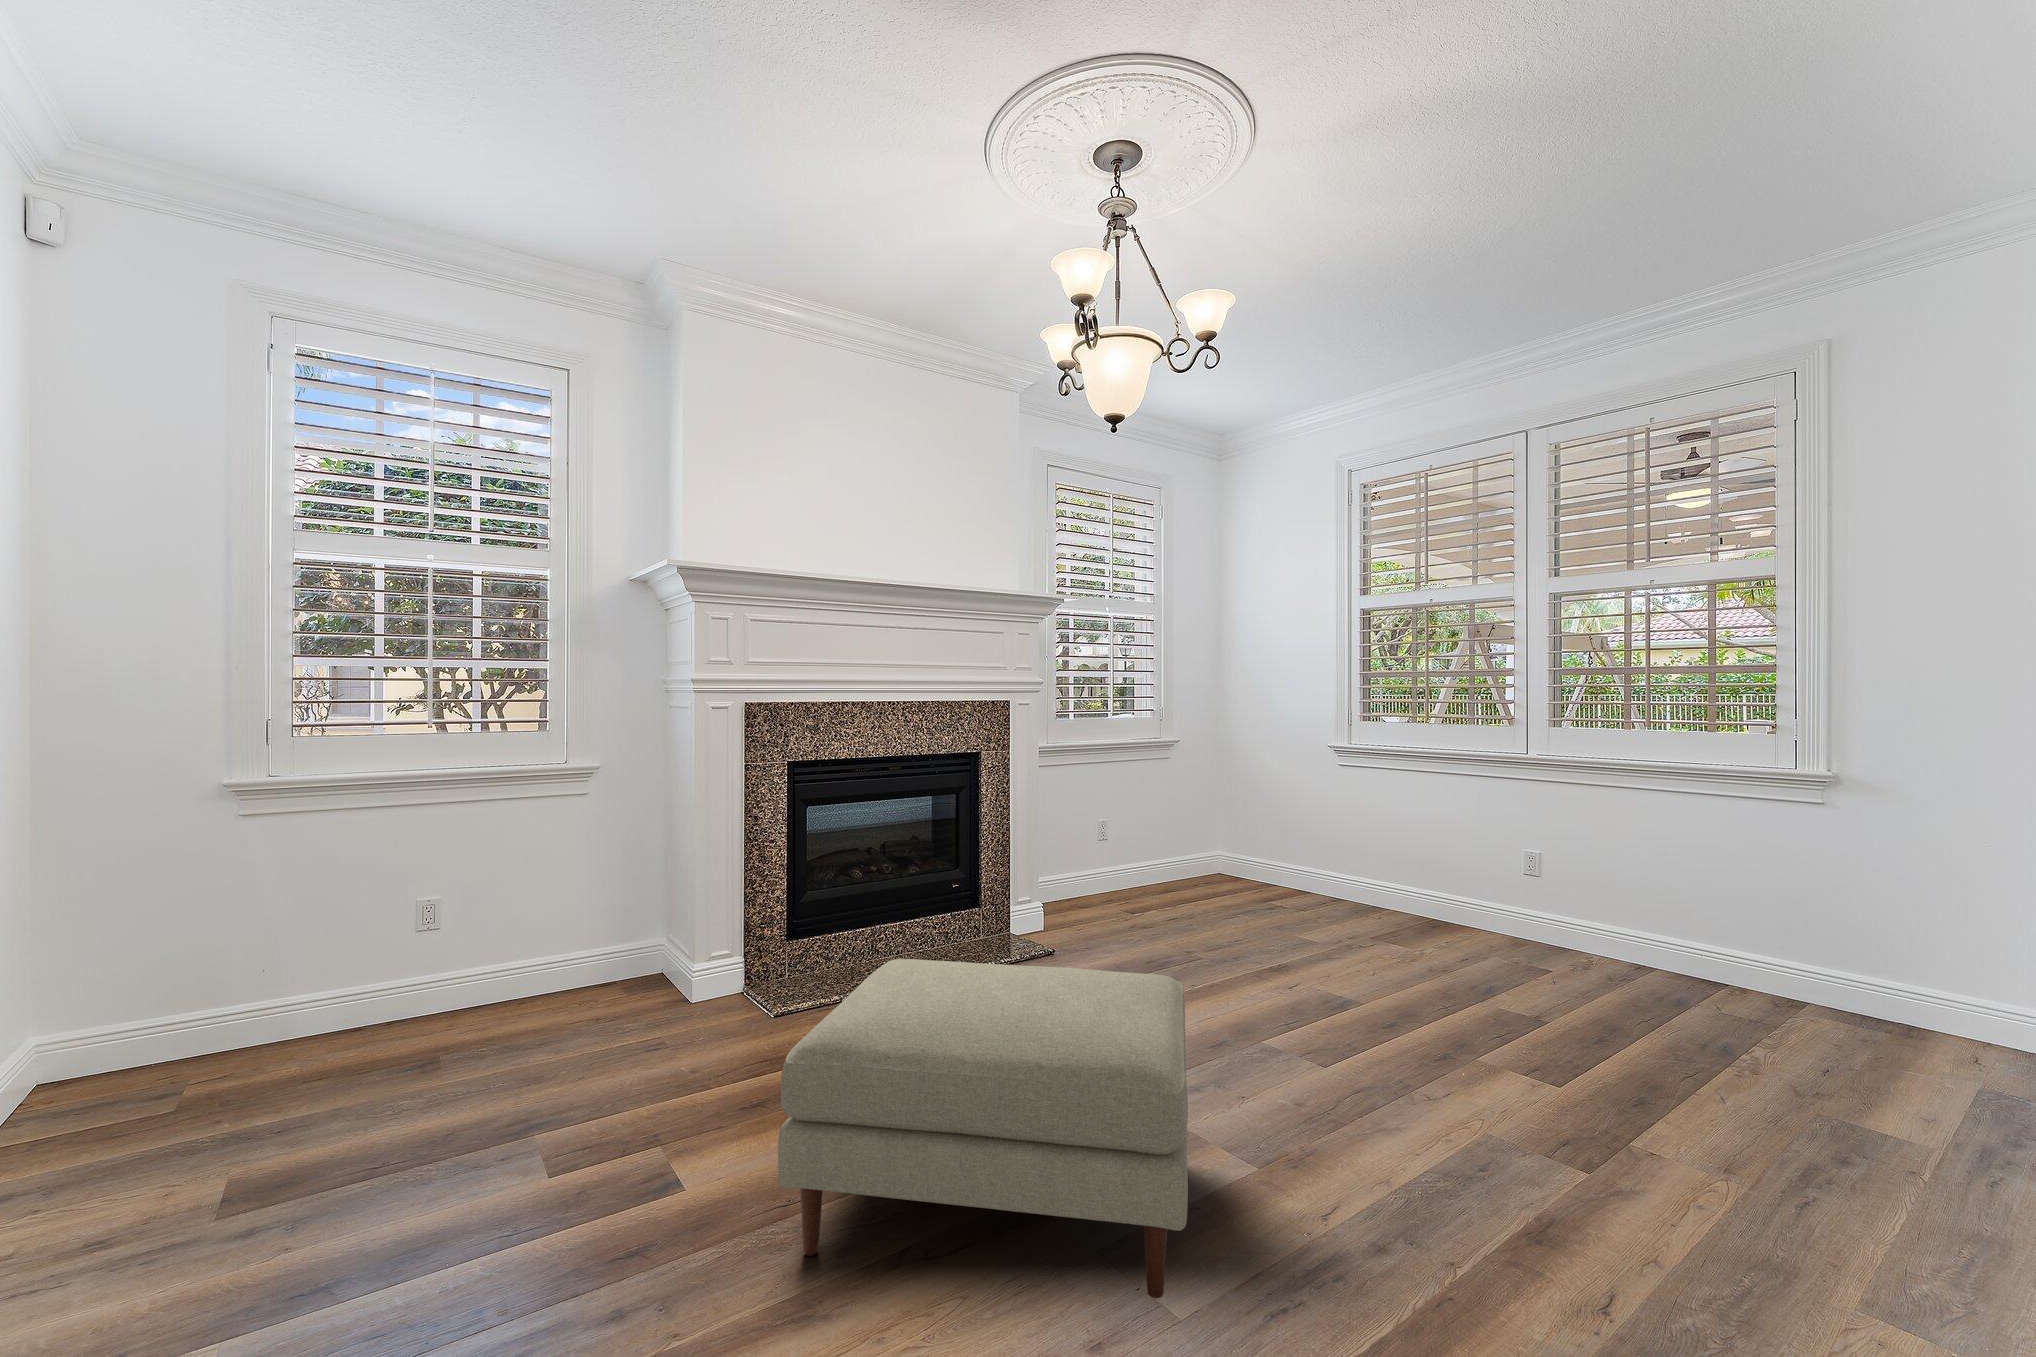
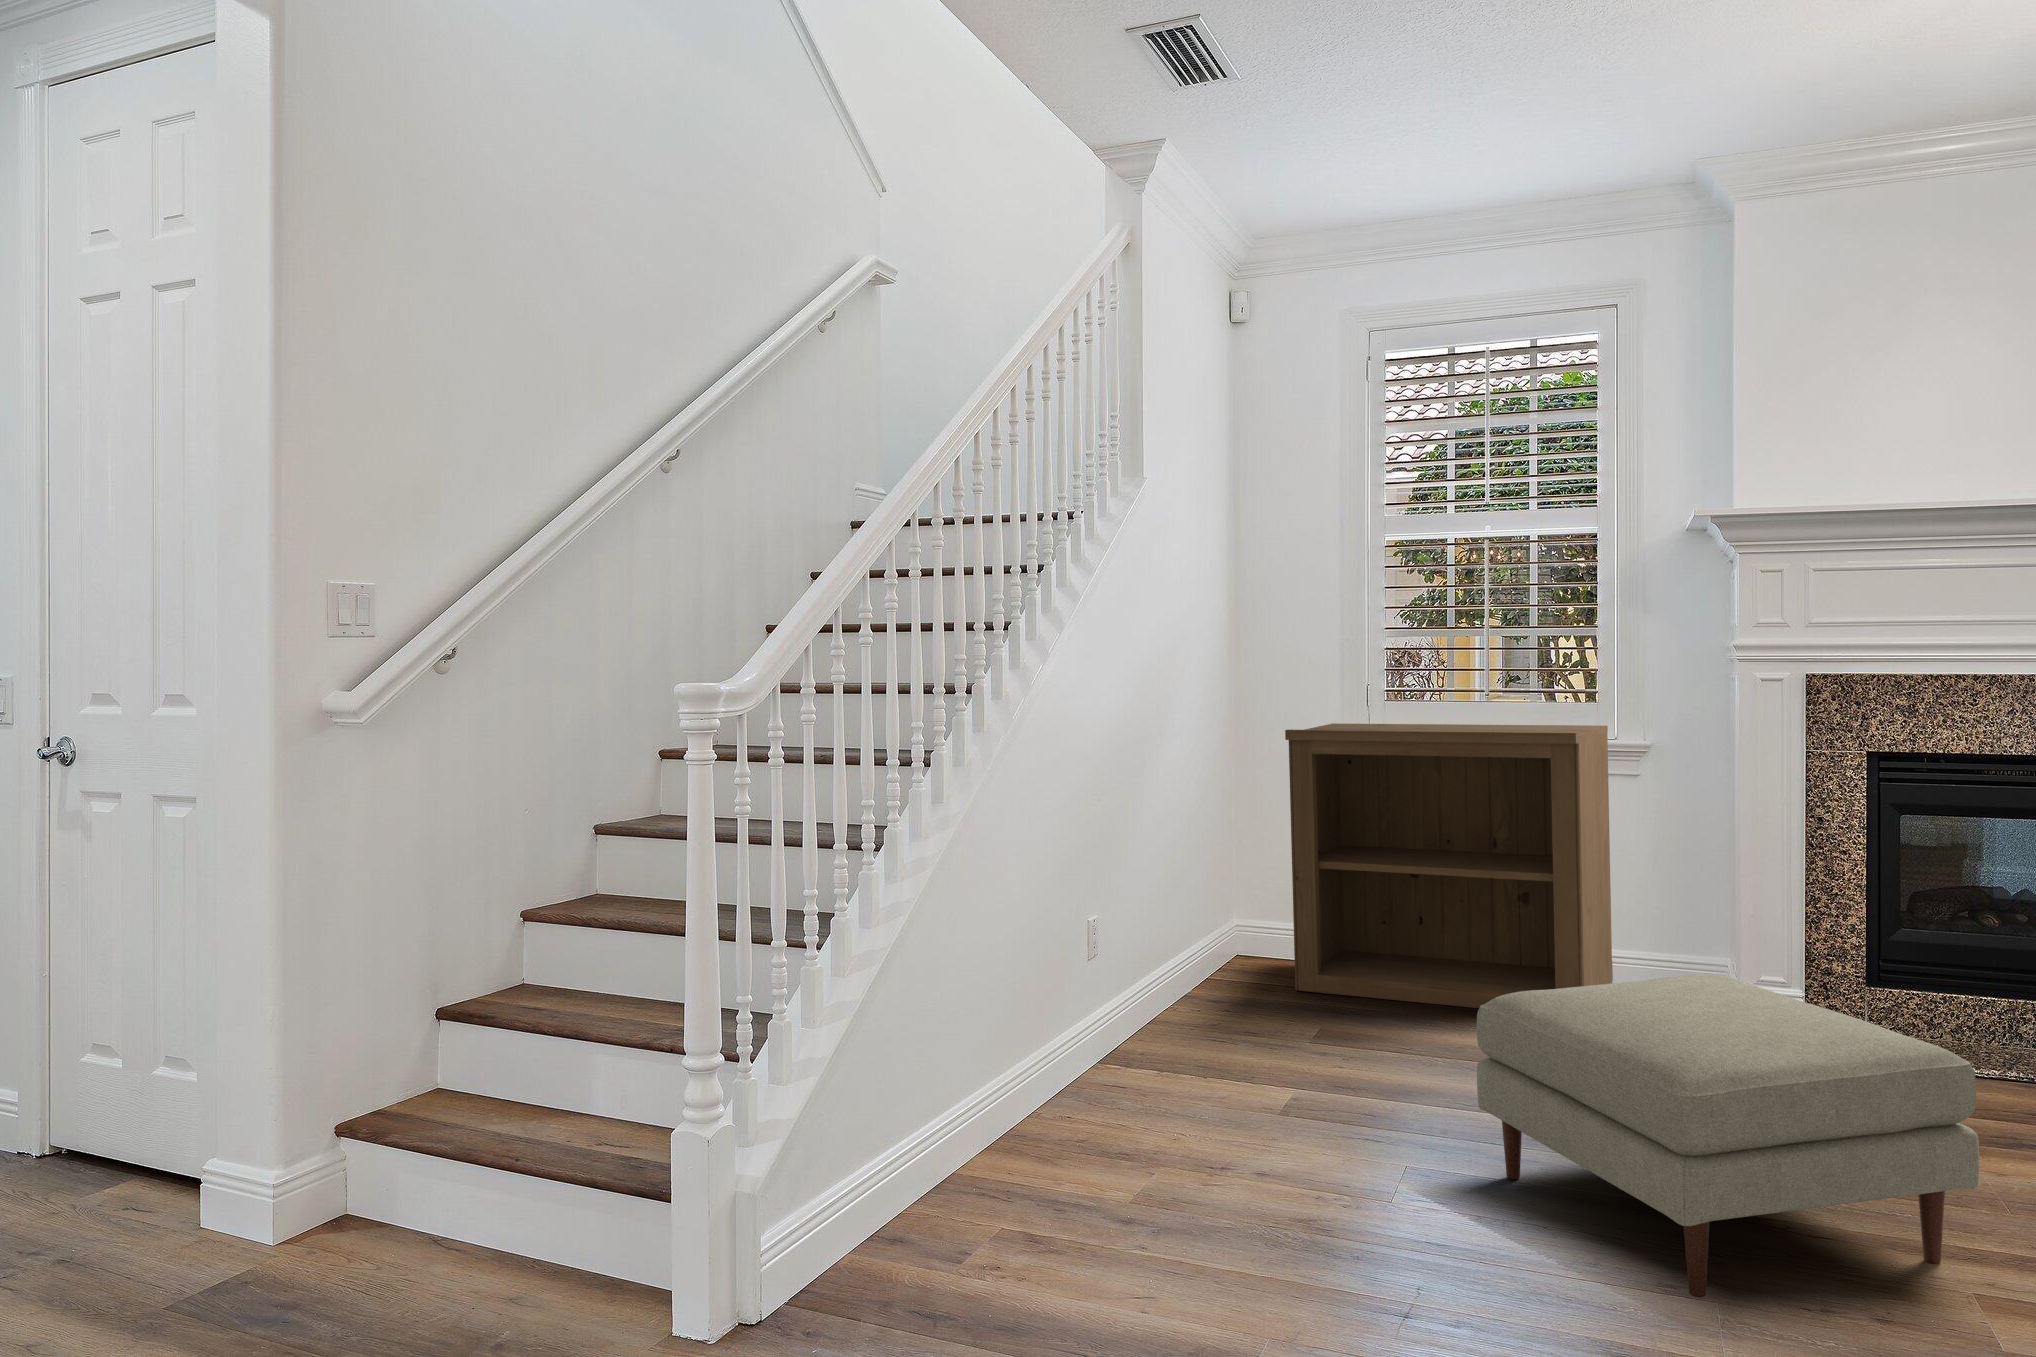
bookshelf: none [172,752,577,1113] -> present [1285,723,1613,1008]

